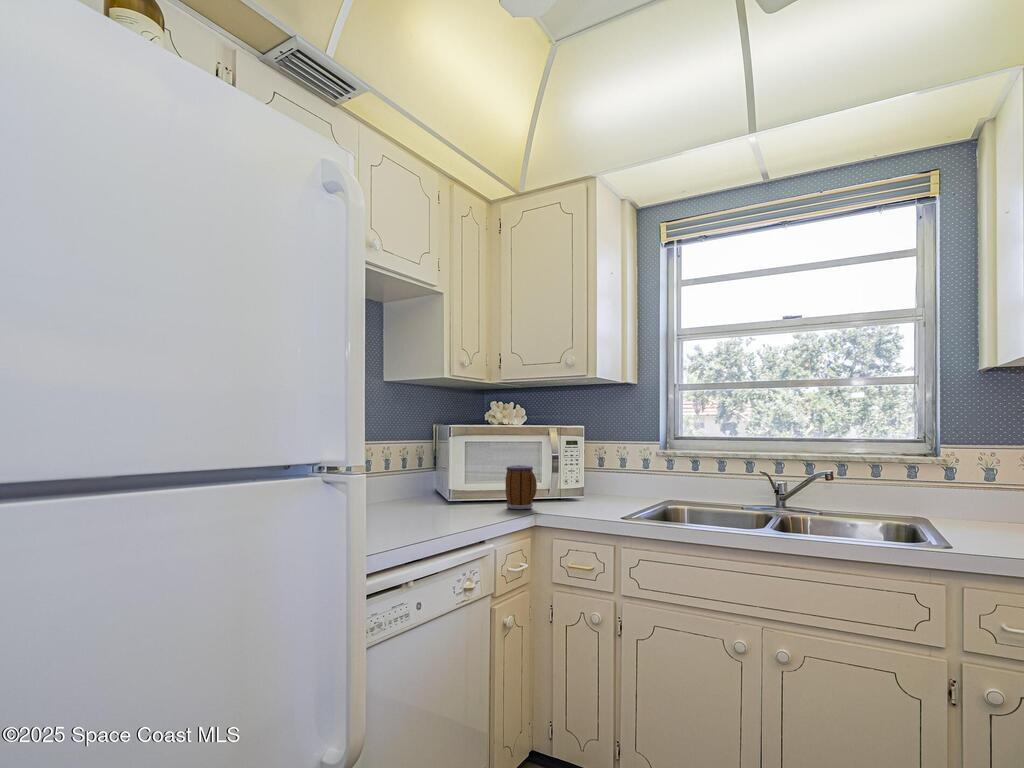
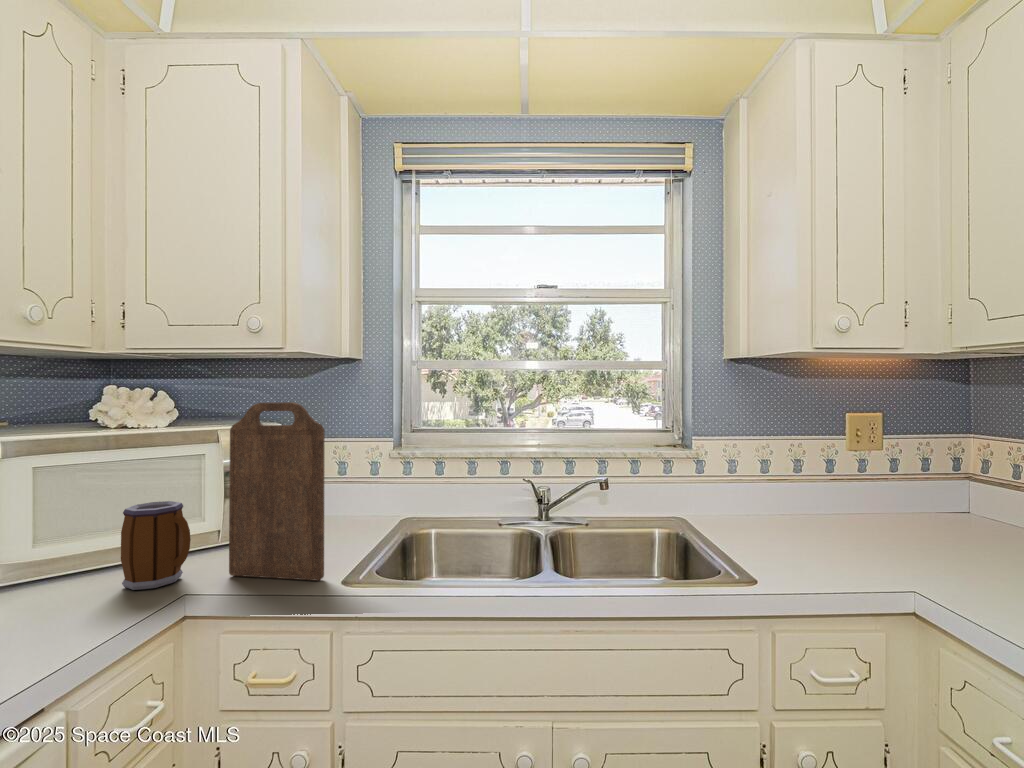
cutting board: none [555,411,605,516] -> present [229,402,325,581]

